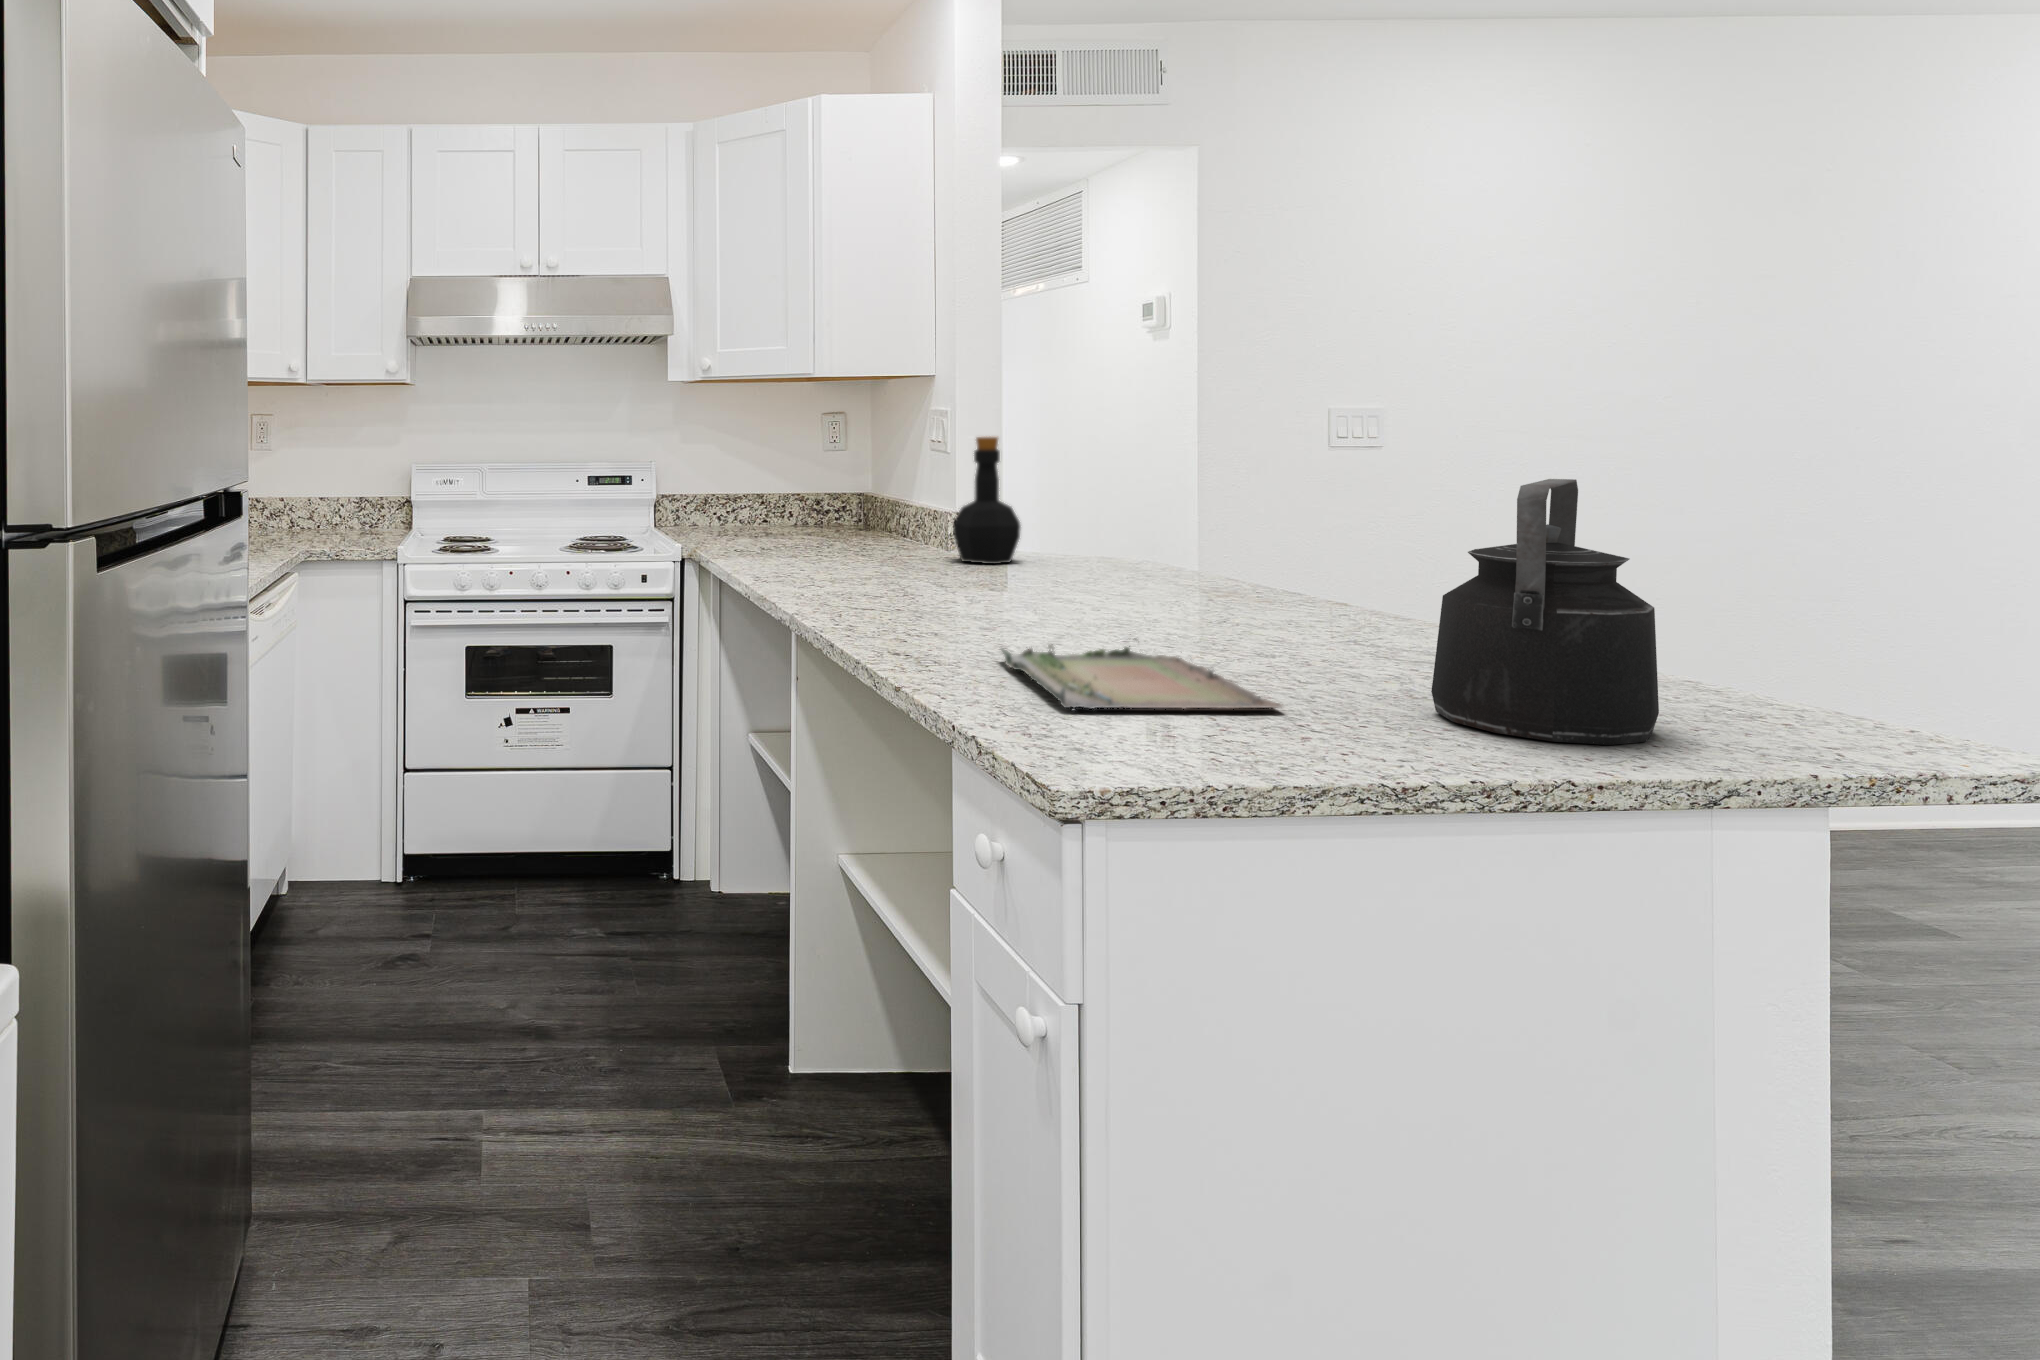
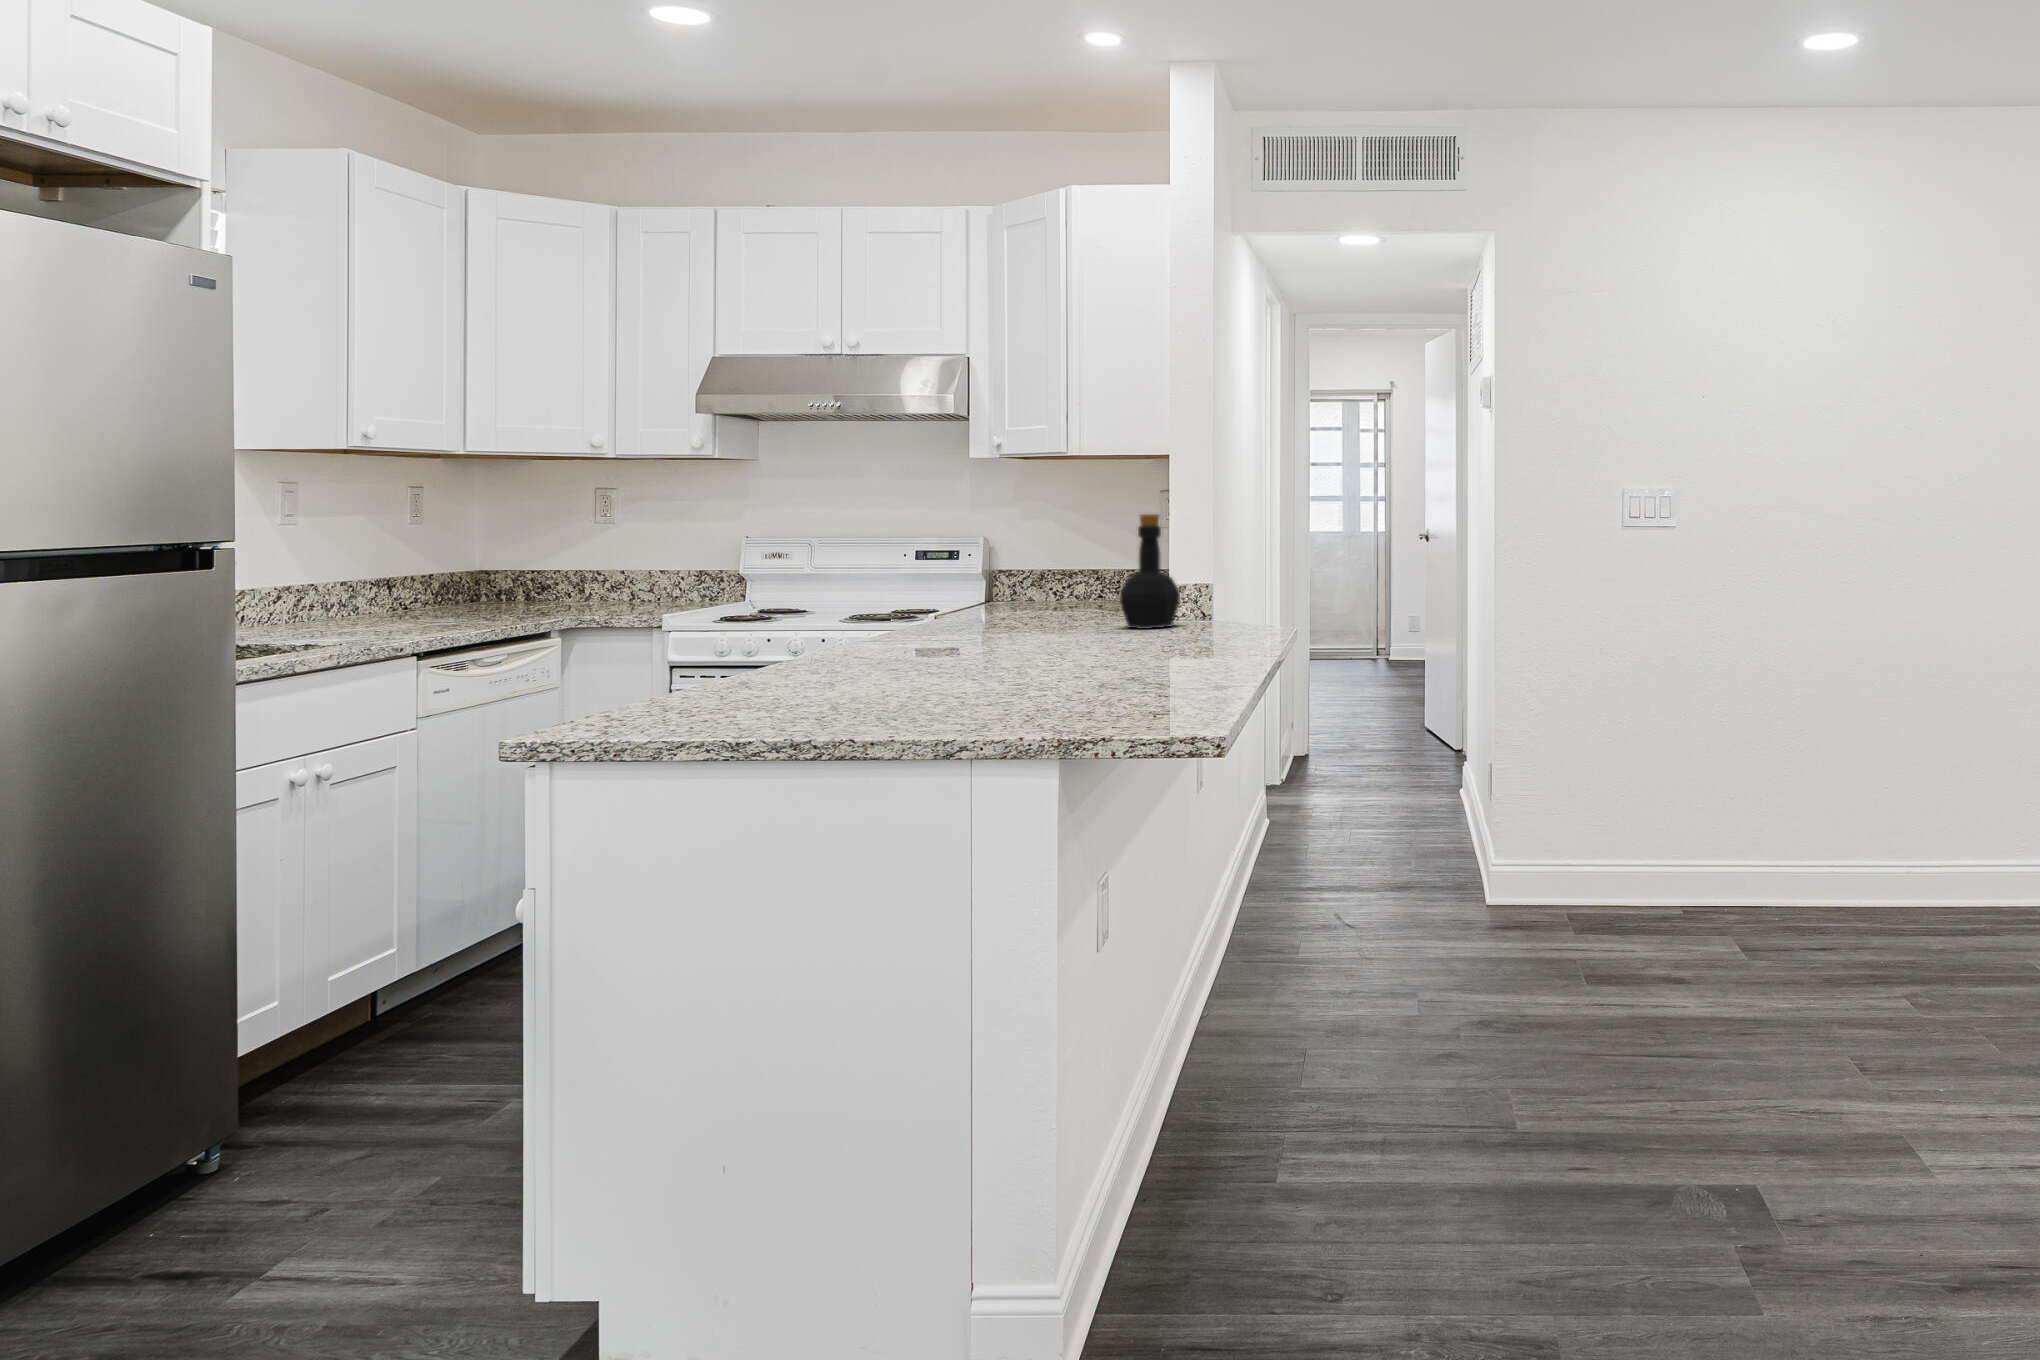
kettle: present [1431,479,1659,745] -> none [917,539,1098,723]
tray: present [1001,645,1283,709] -> none [691,664,924,711]

